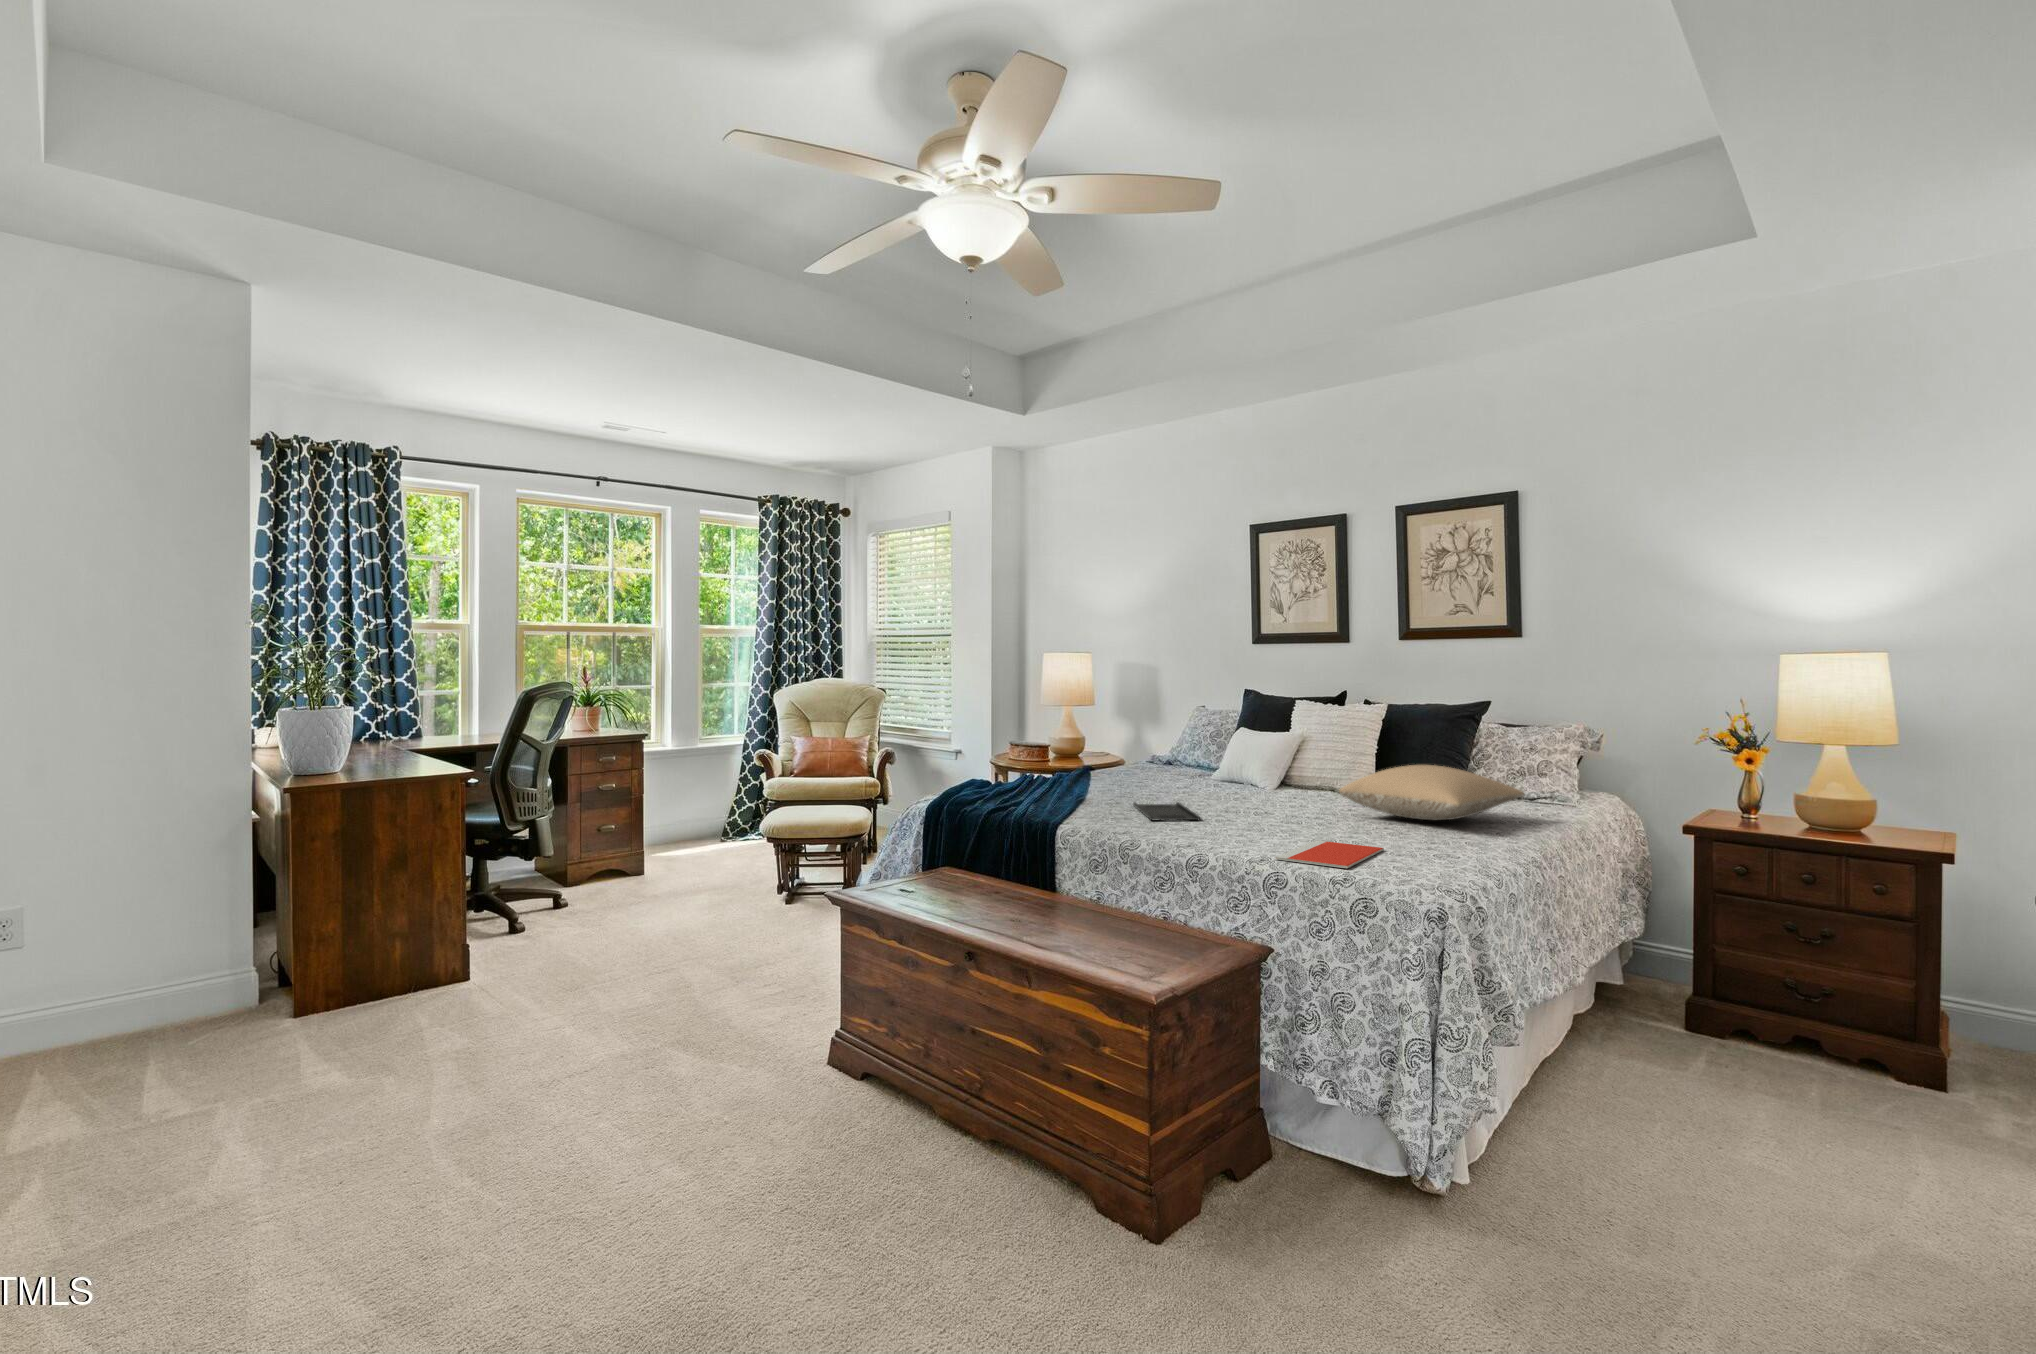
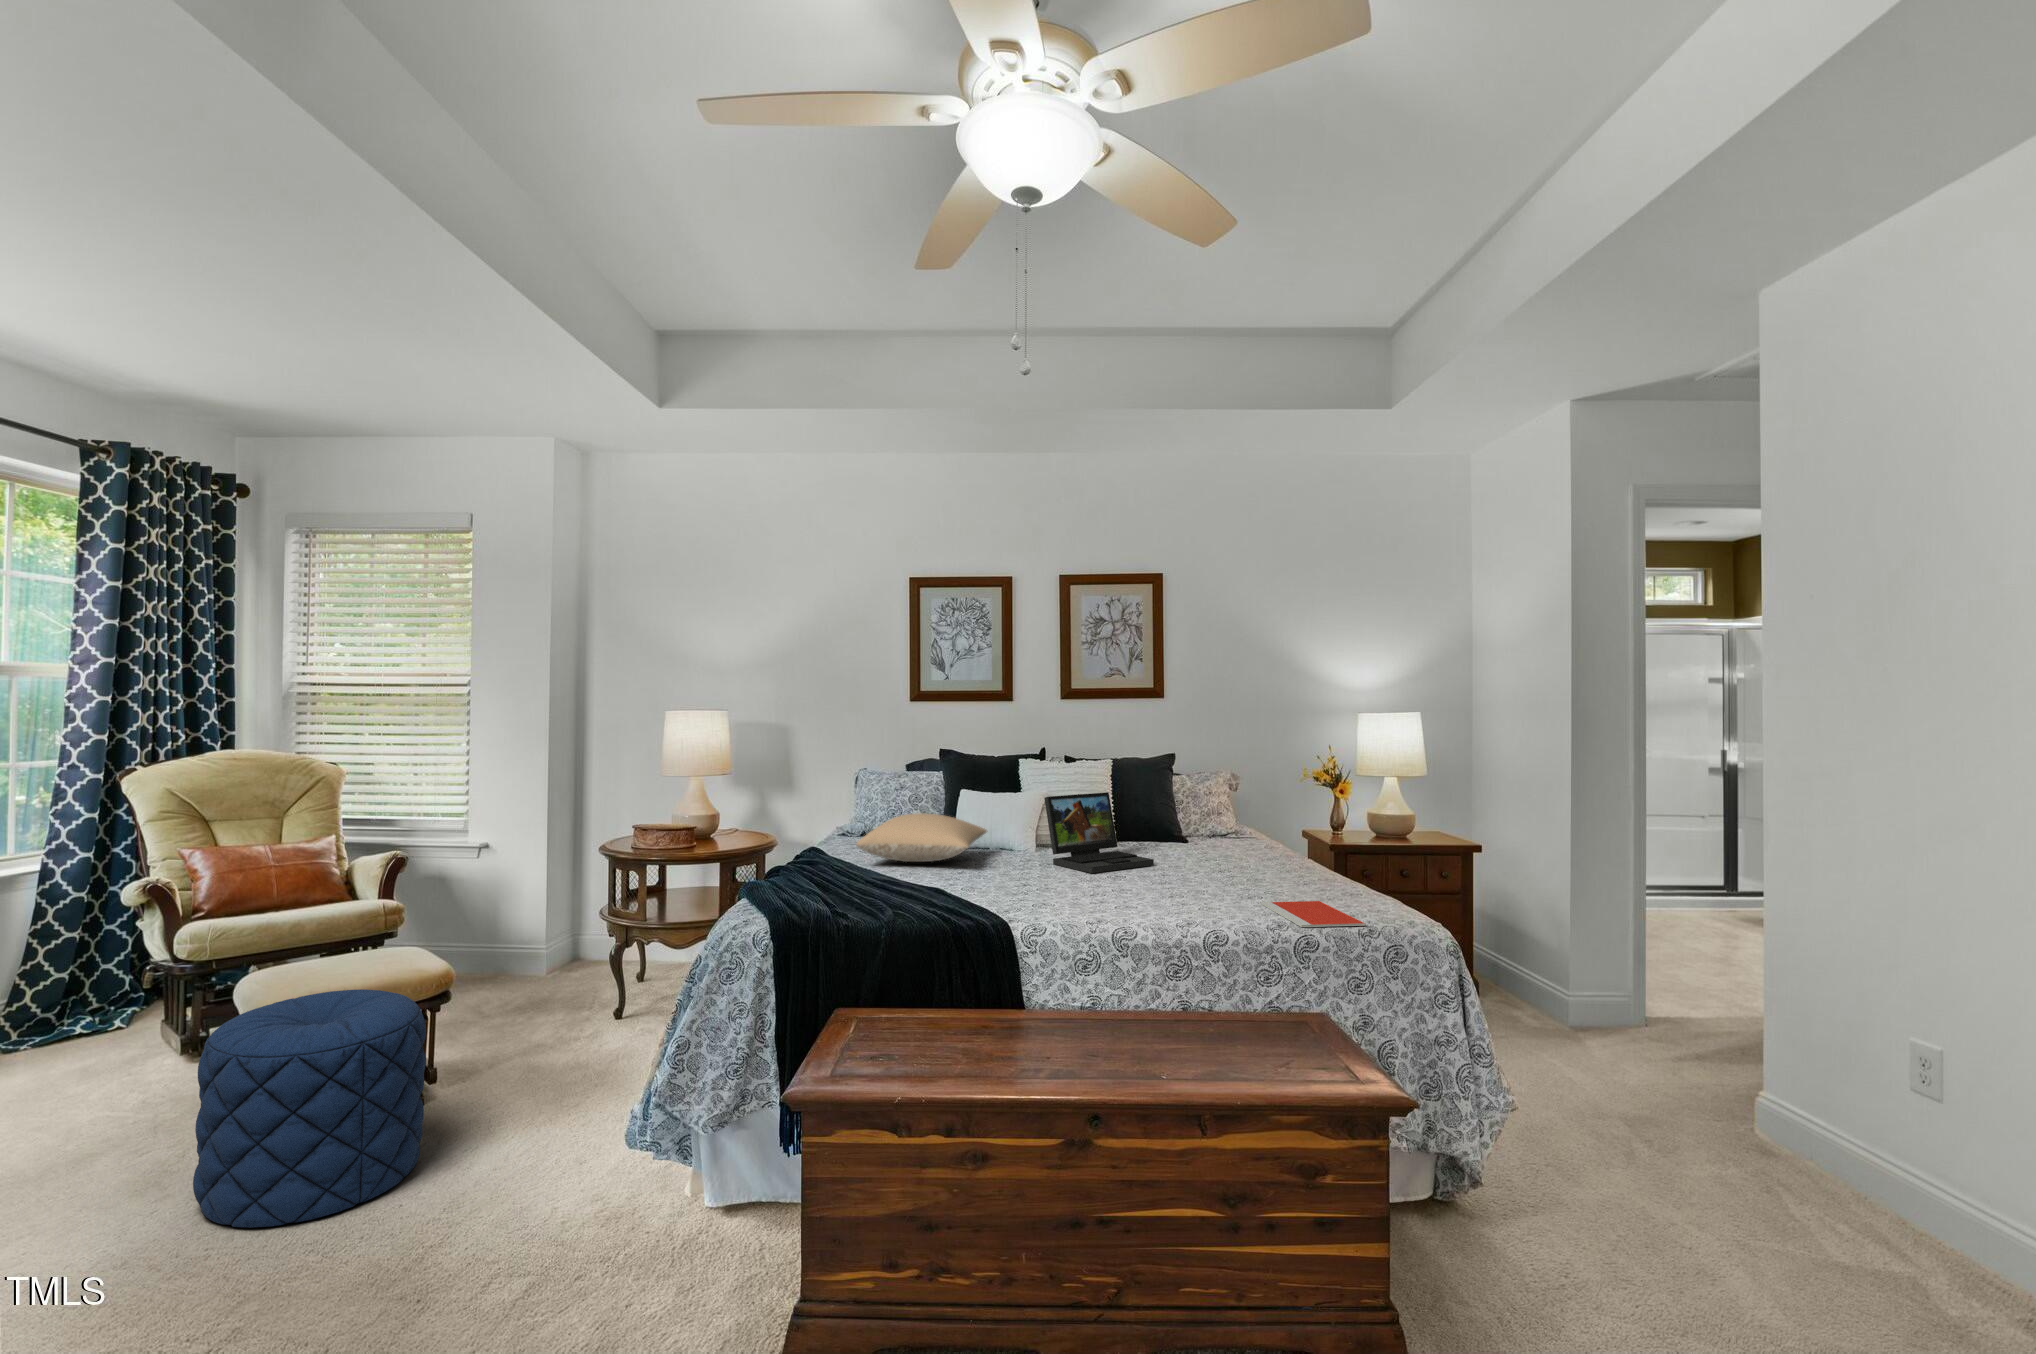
laptop: none [1244,730,1338,807] -> present [1044,792,1154,873]
pillow: present [1339,765,1524,820] -> present [856,813,987,862]
tray: present [1133,802,1200,820] -> none [1008,879,1118,905]
pouf: none [670,819,785,942] -> present [193,989,426,1228]

